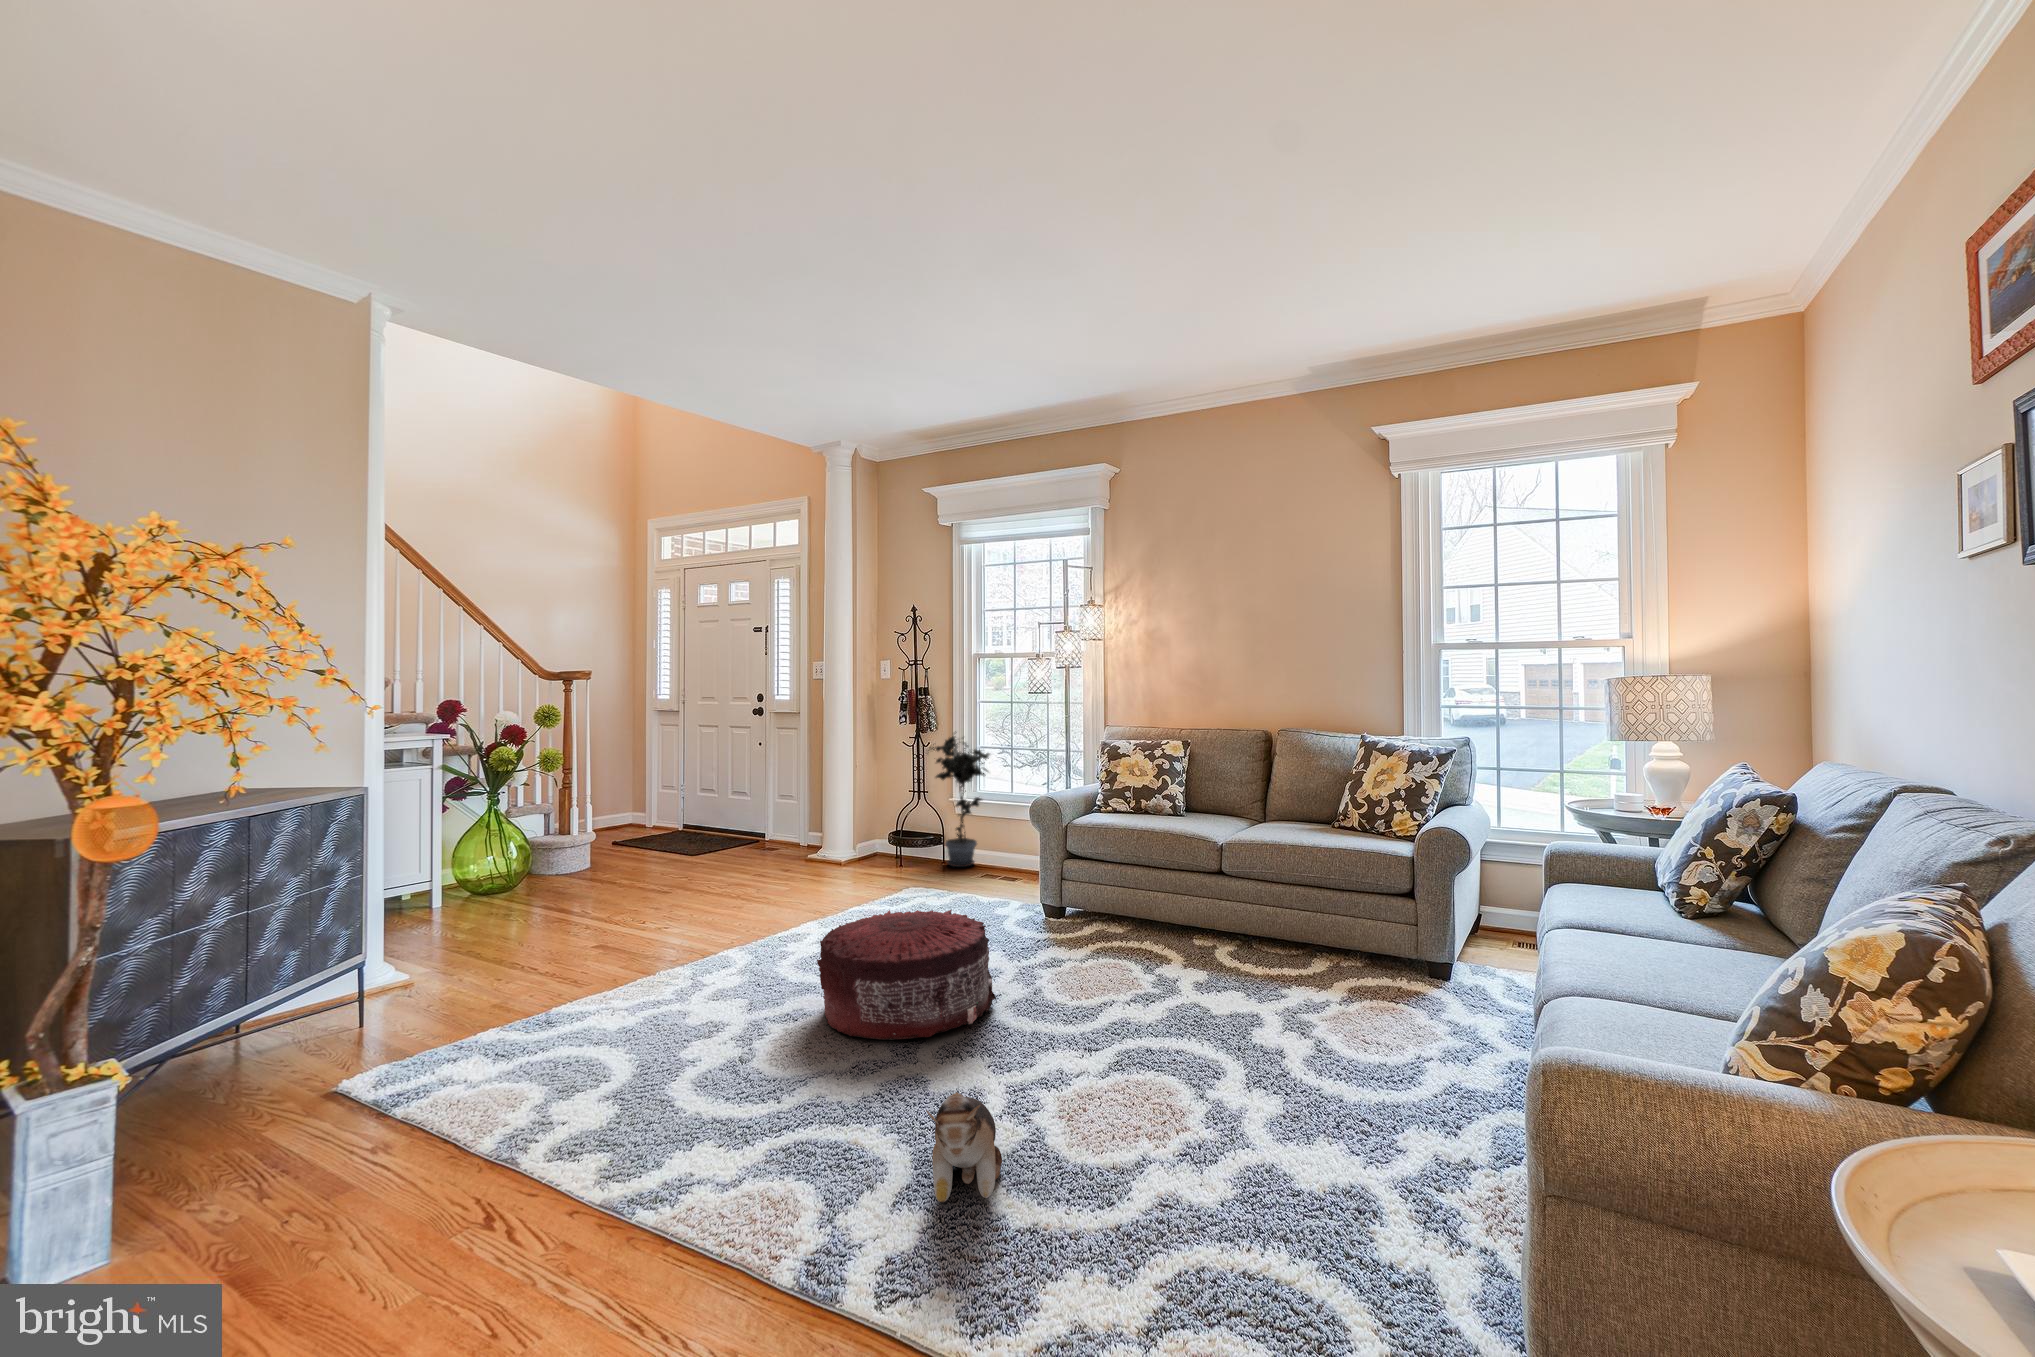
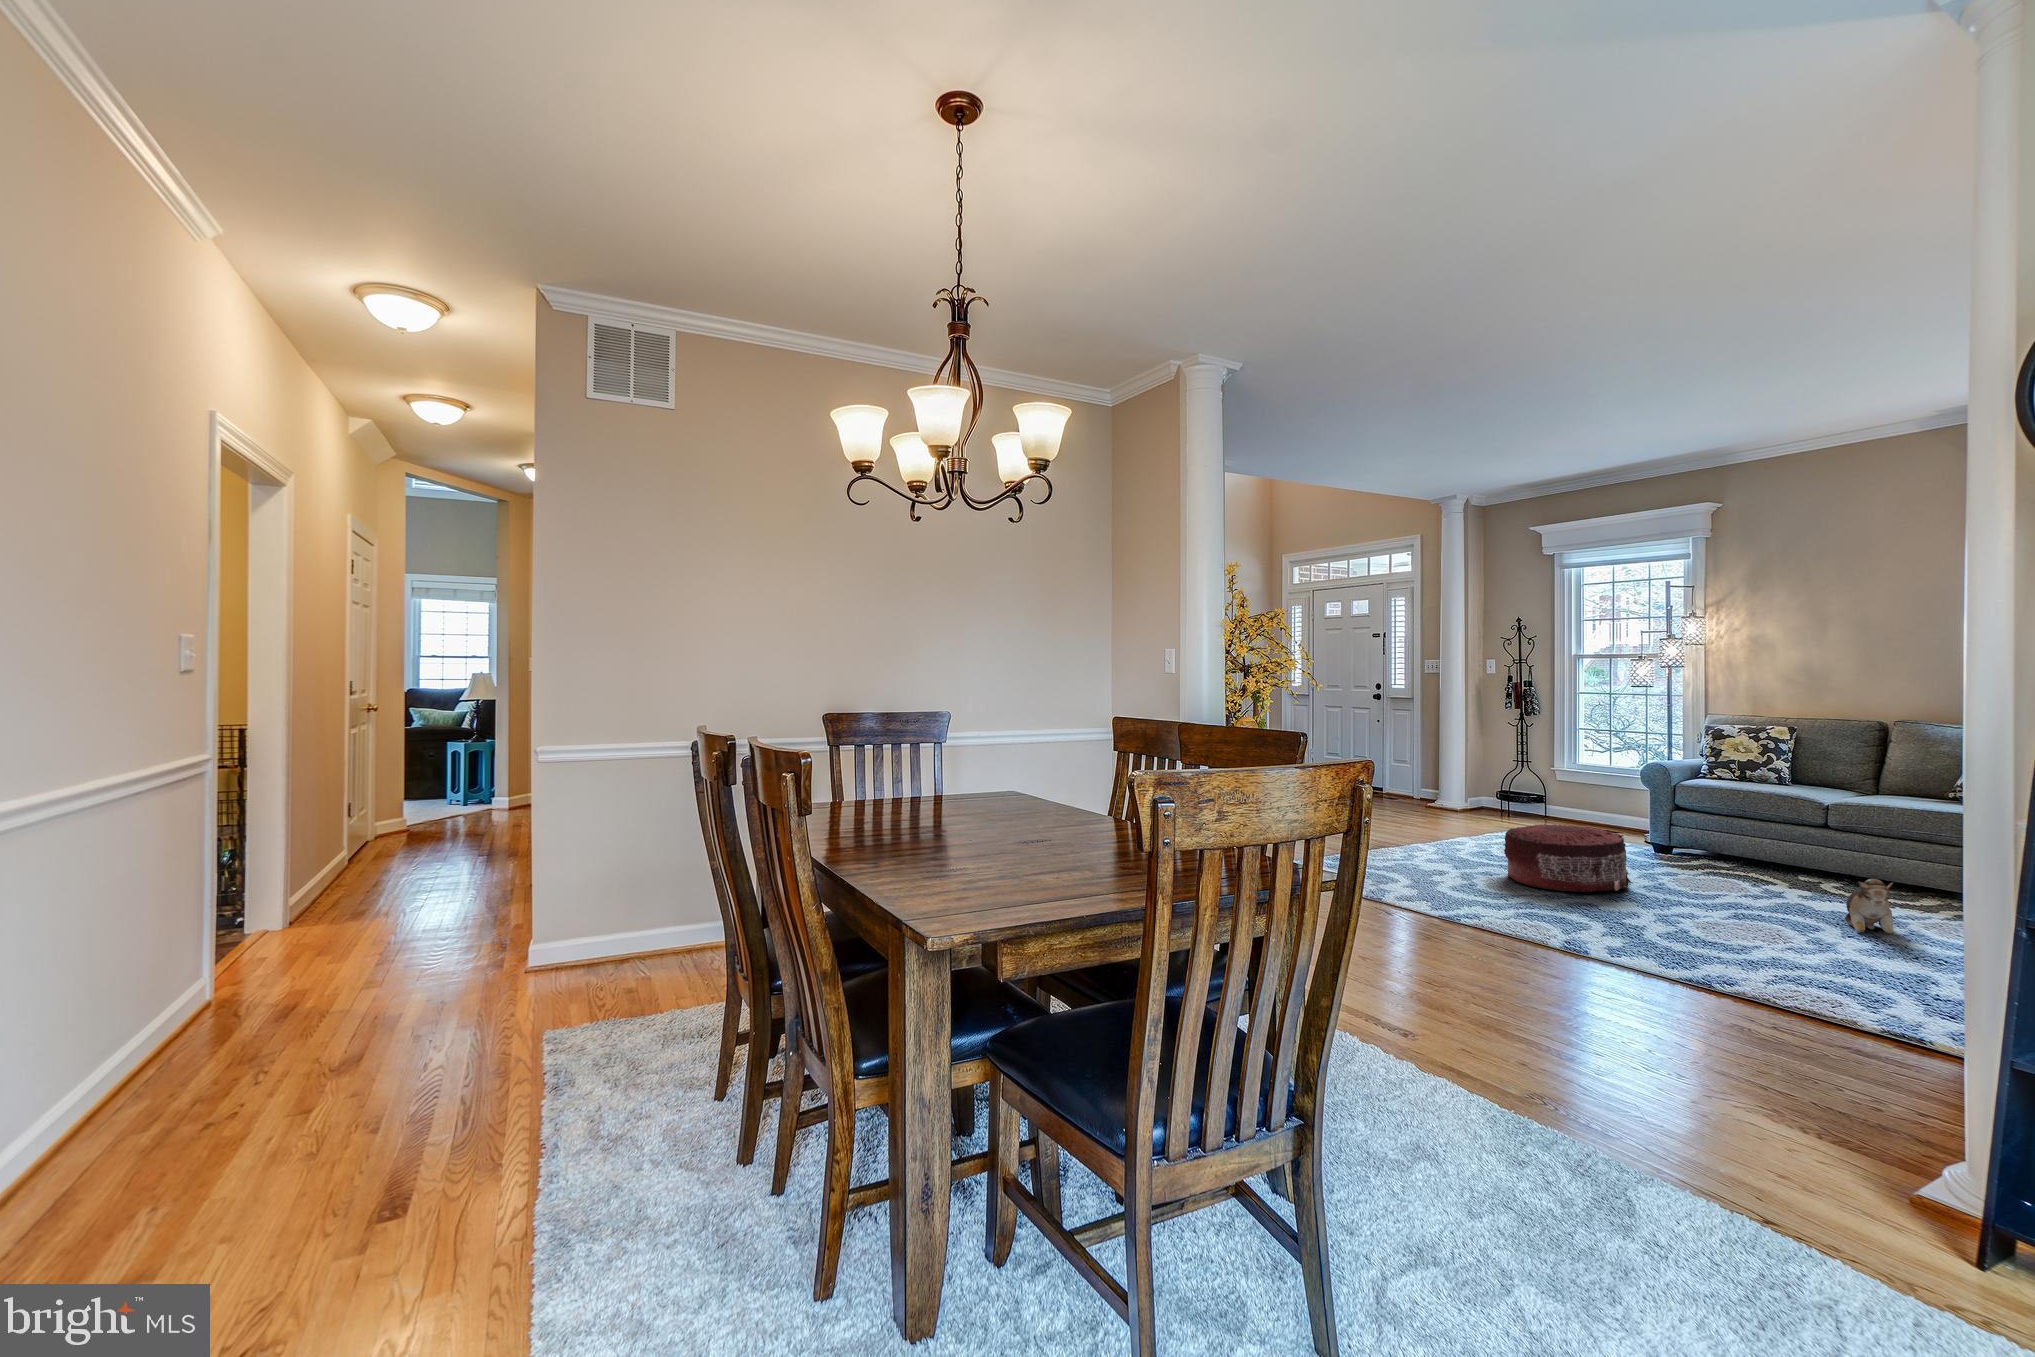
potted plant: present [928,736,990,867] -> none [1532,715,1595,820]
plush toy: present [927,1092,1002,1202] -> present [1846,879,1894,933]

